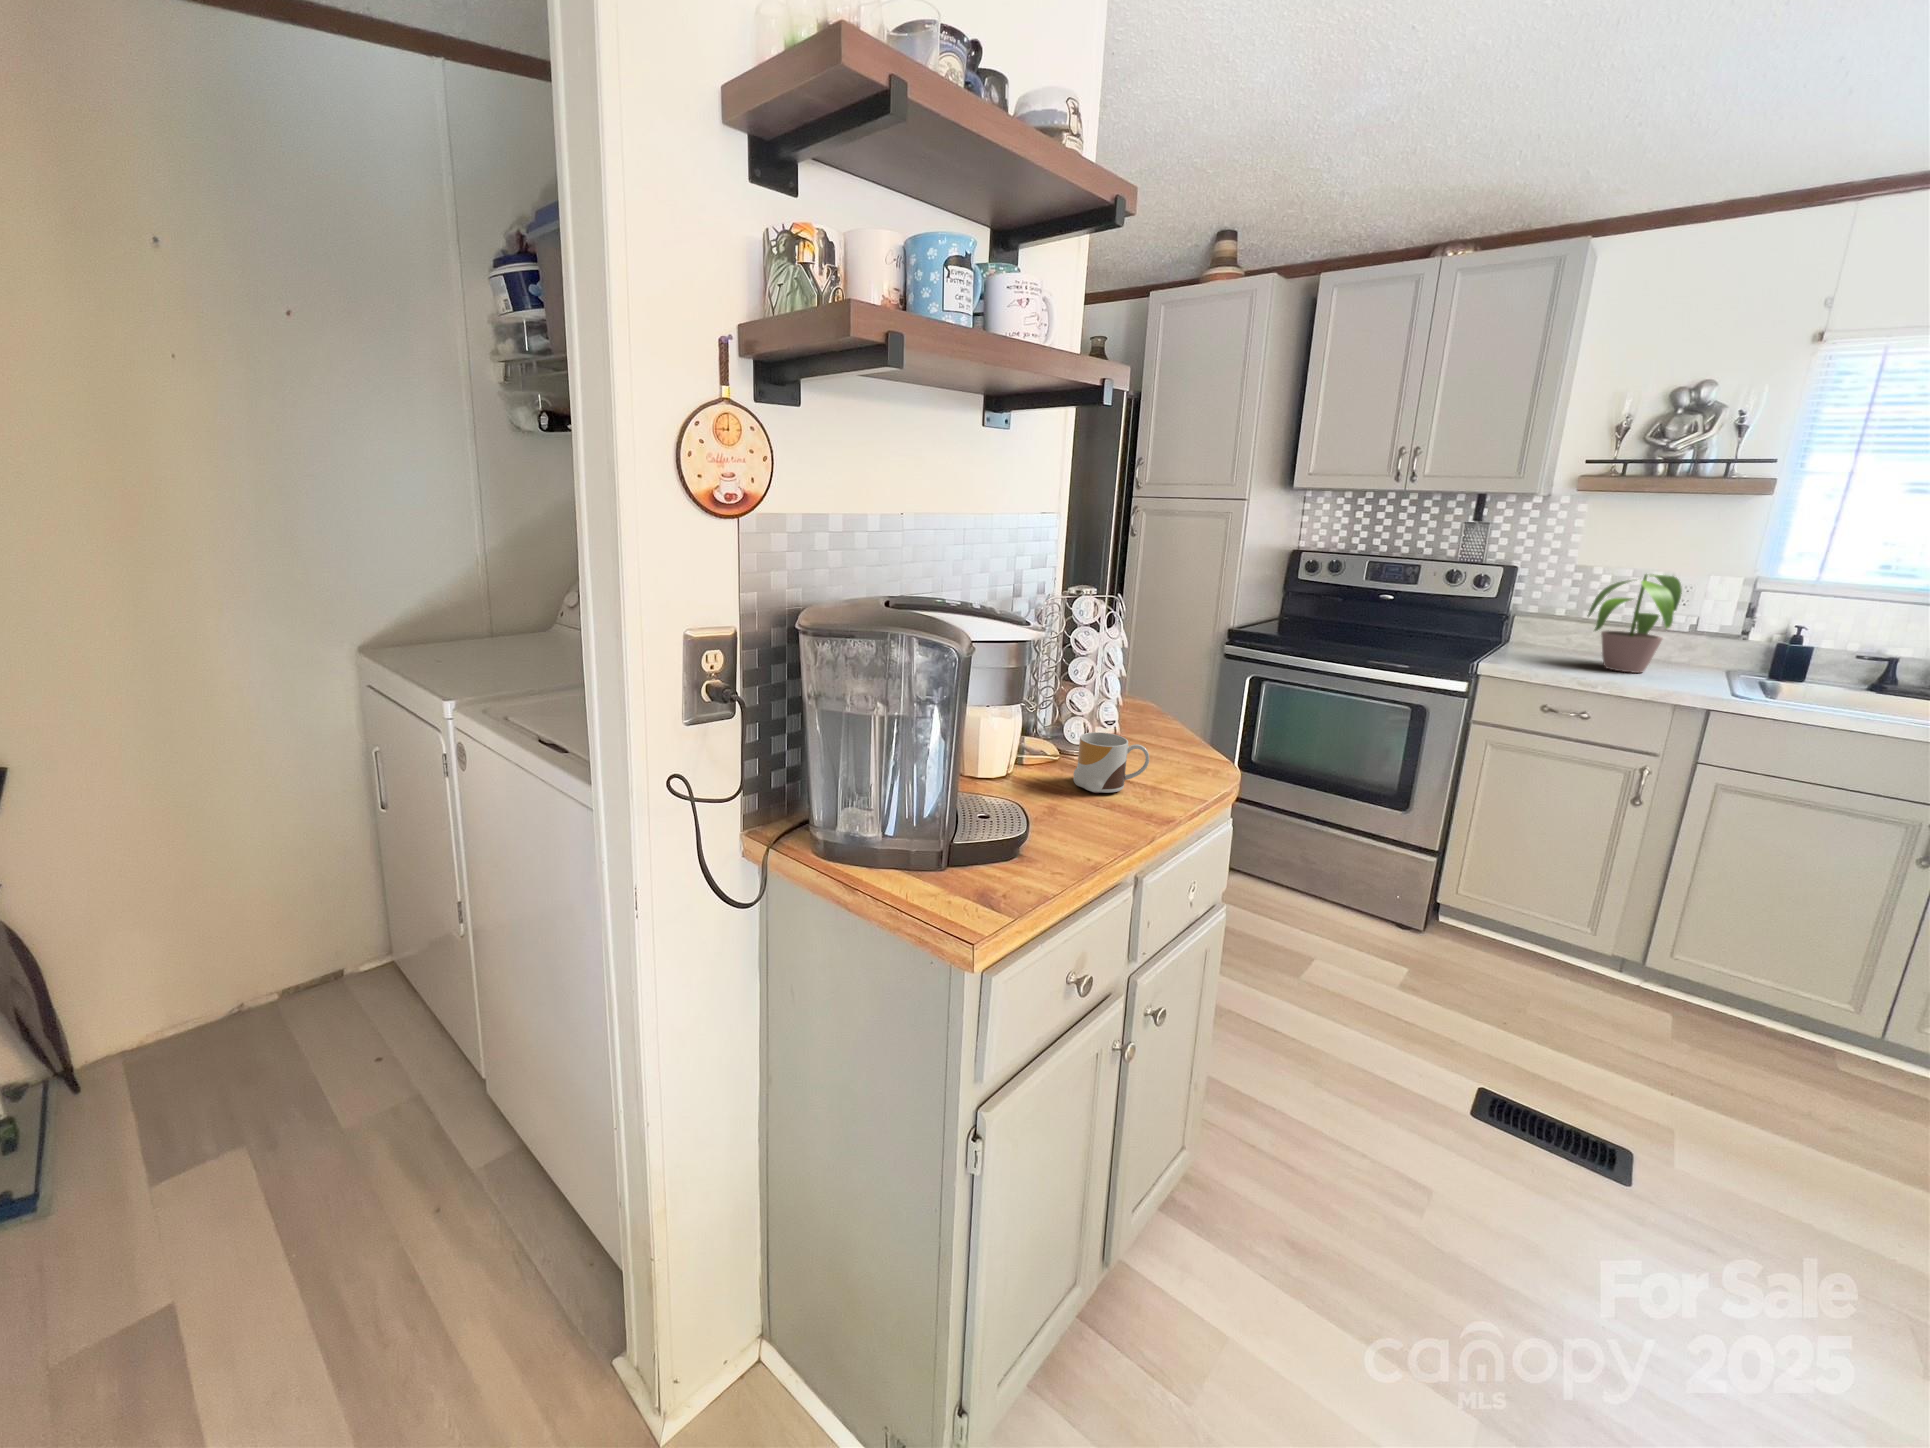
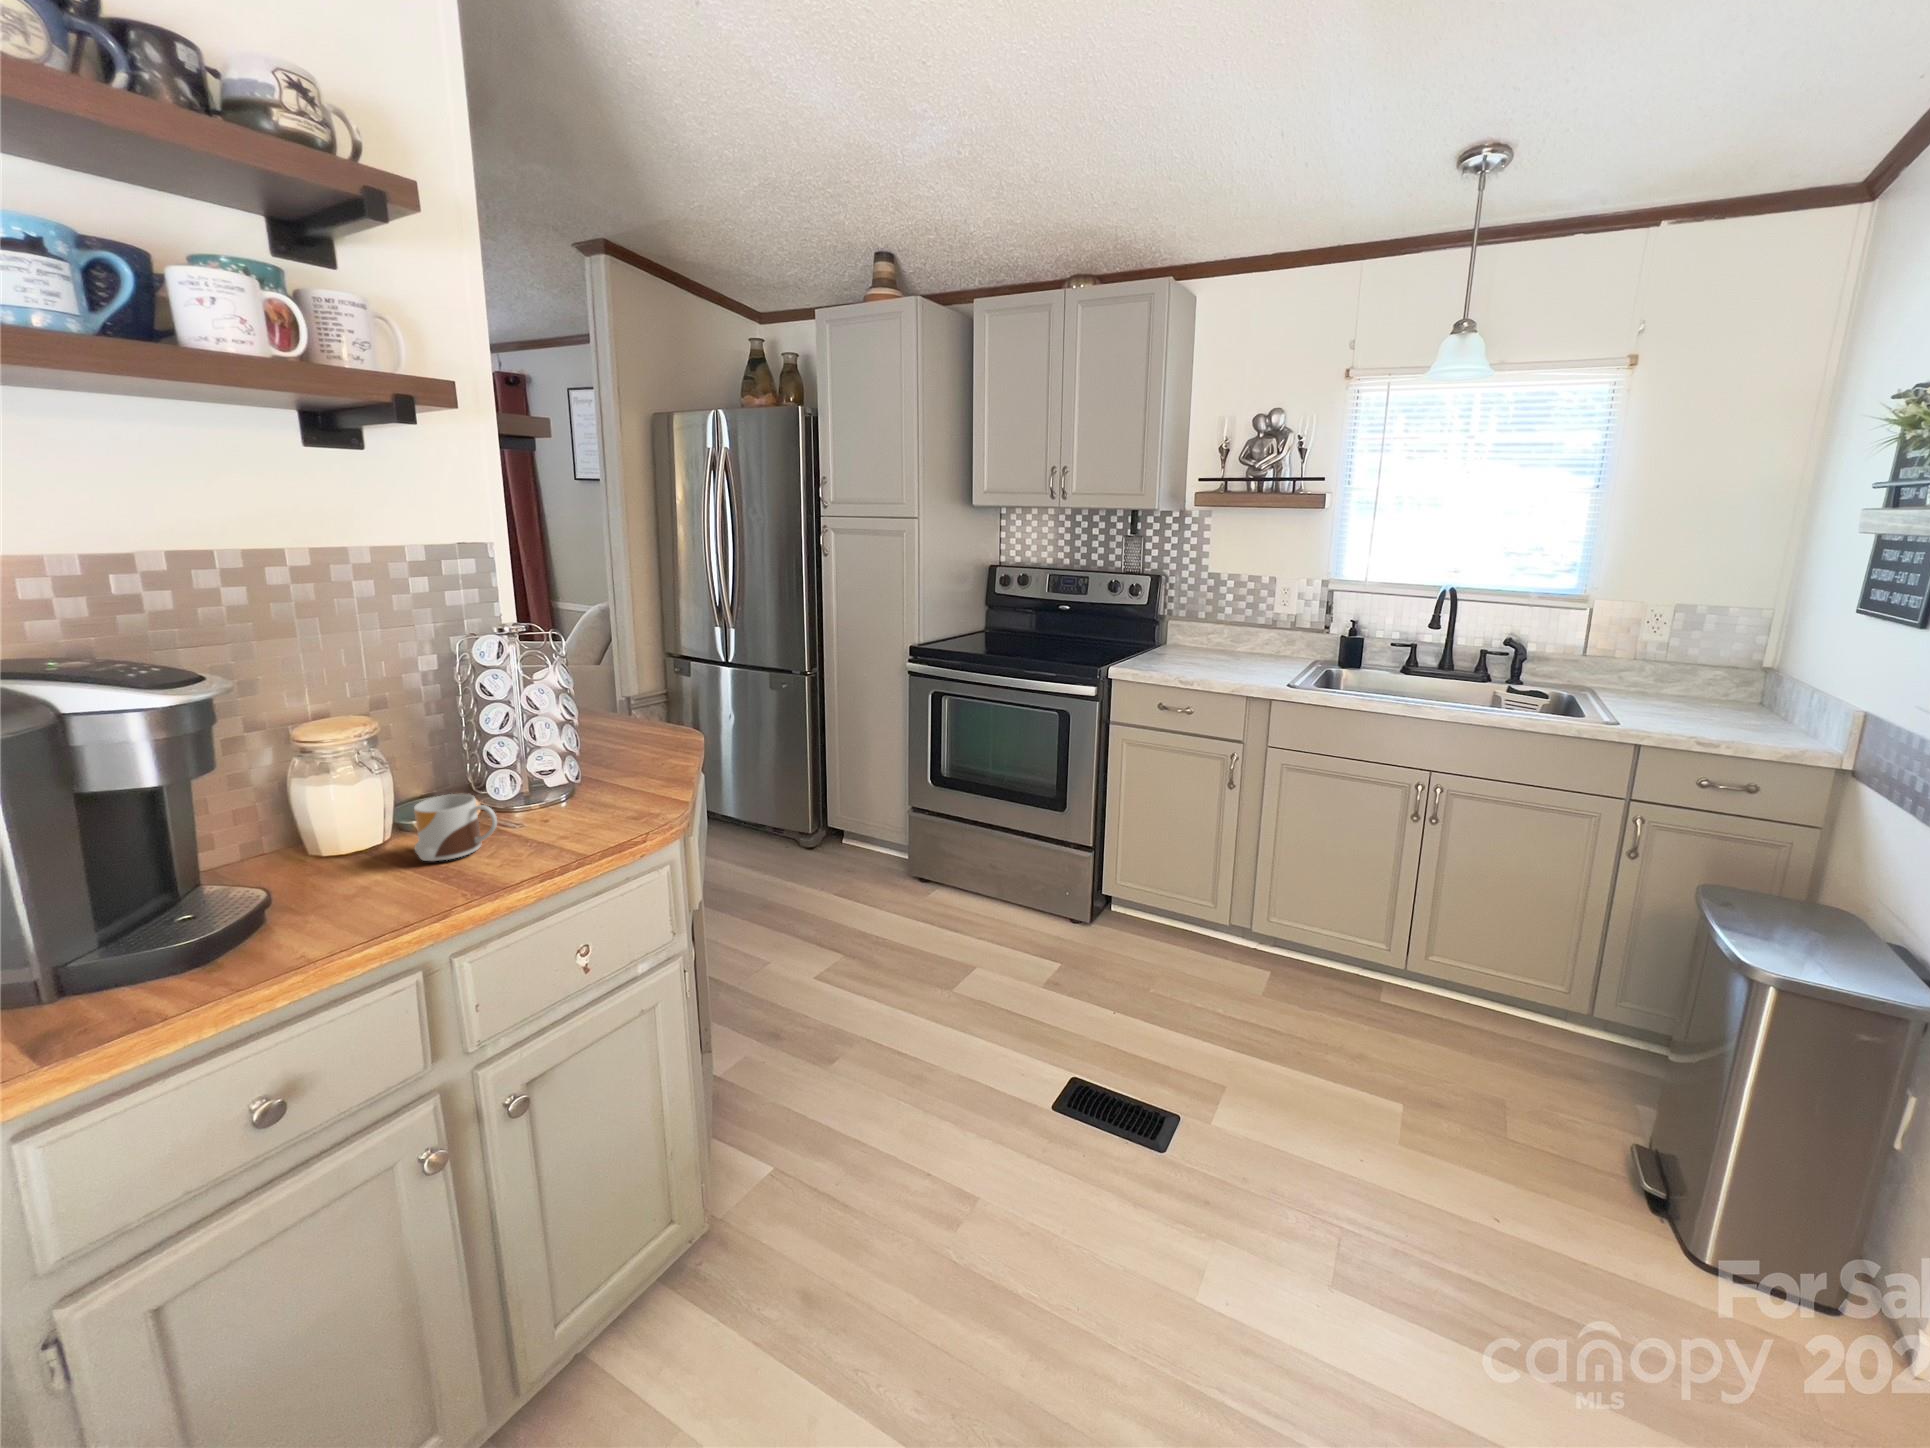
potted plant: present [1587,574,1682,673] -> none [1182,579,1281,668]

